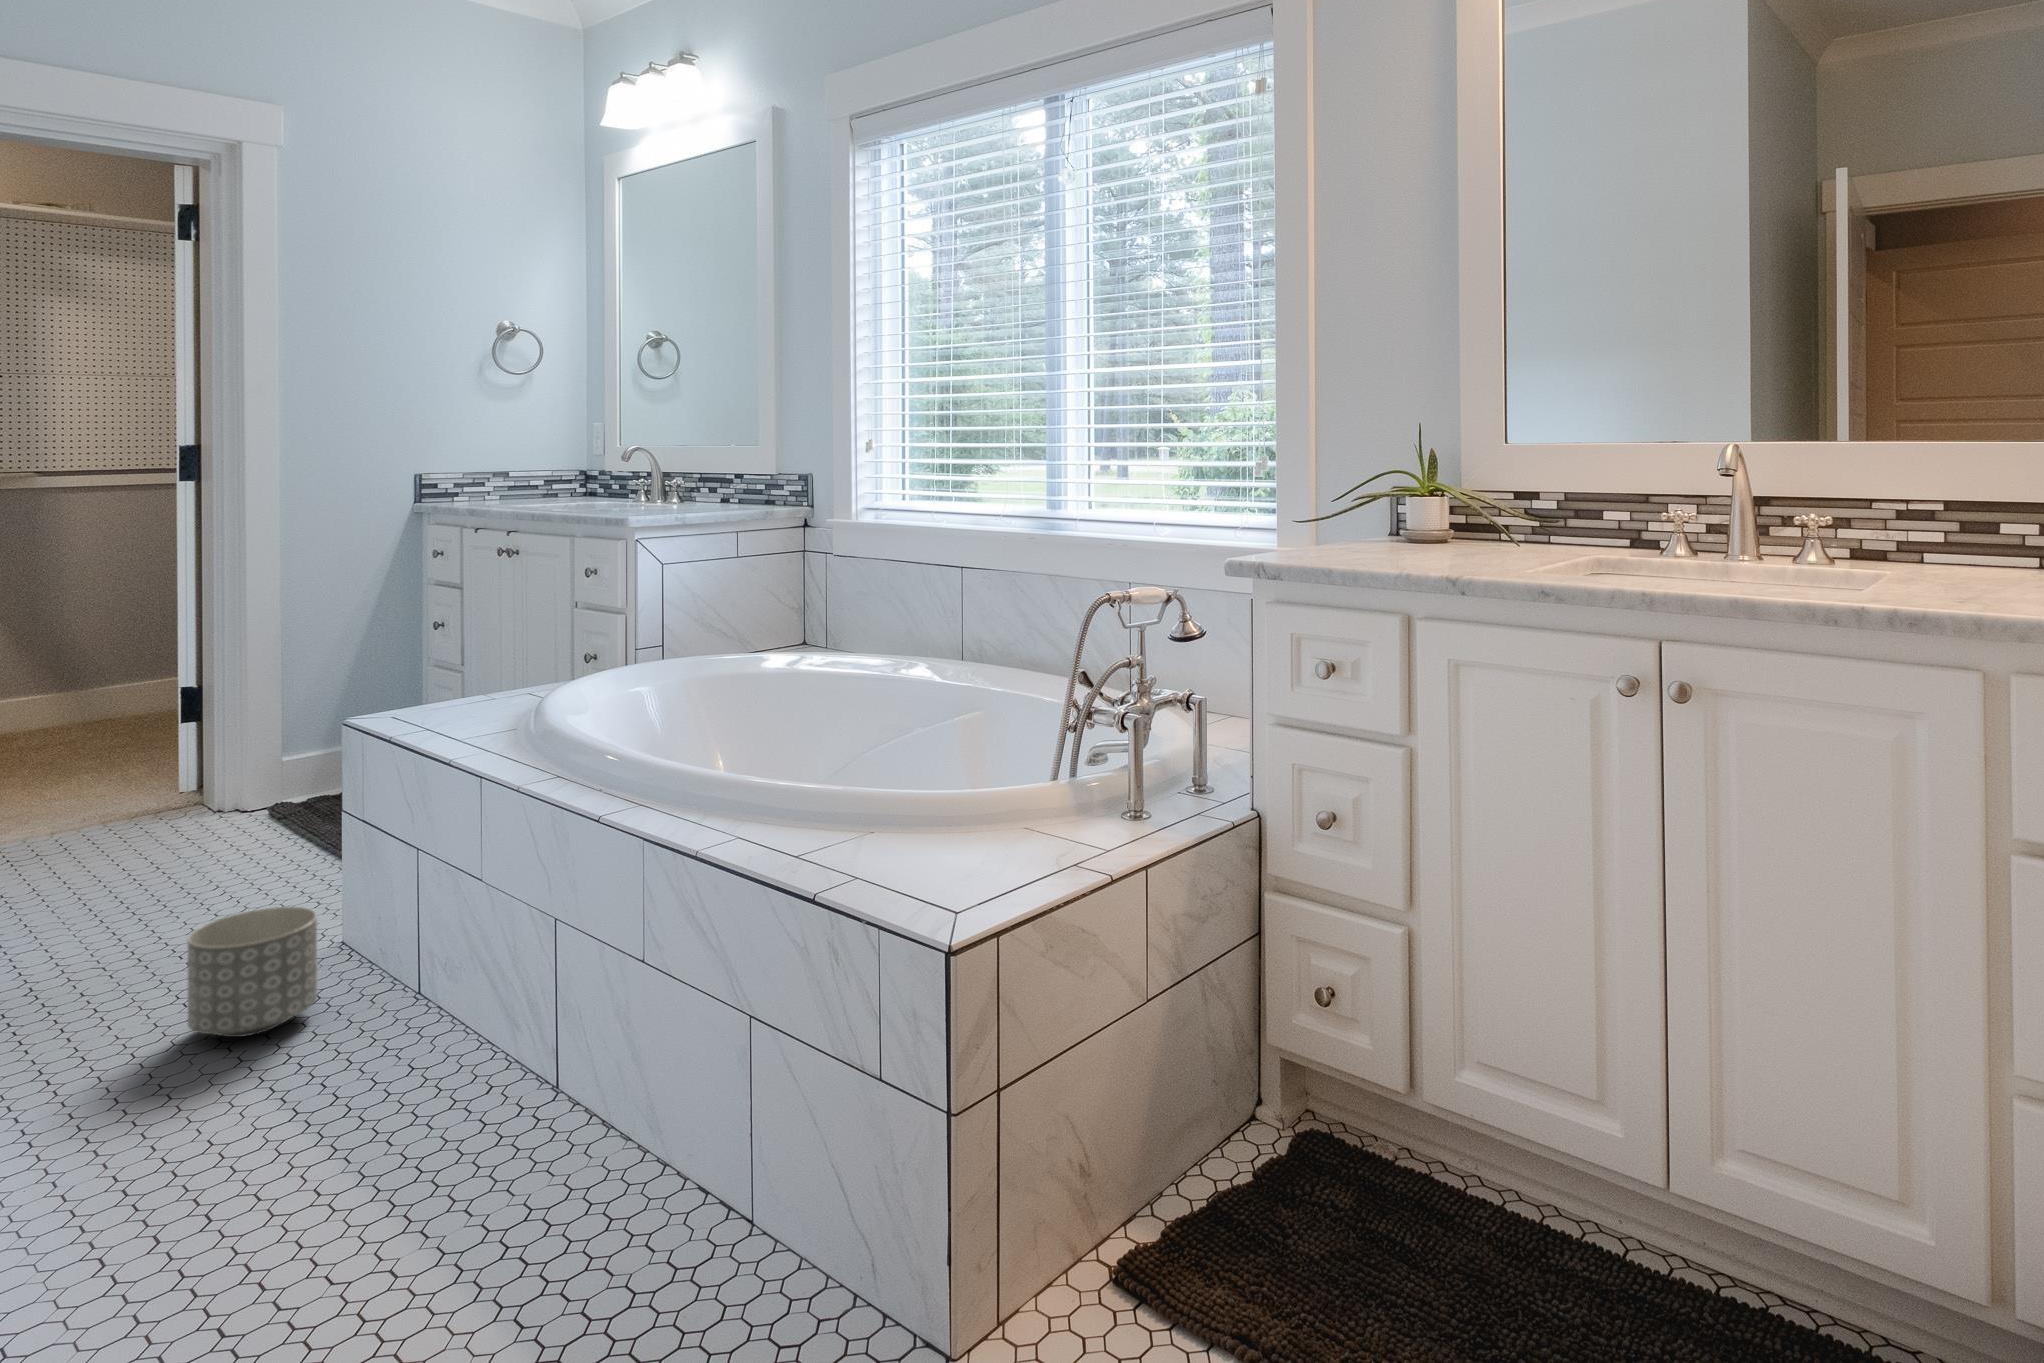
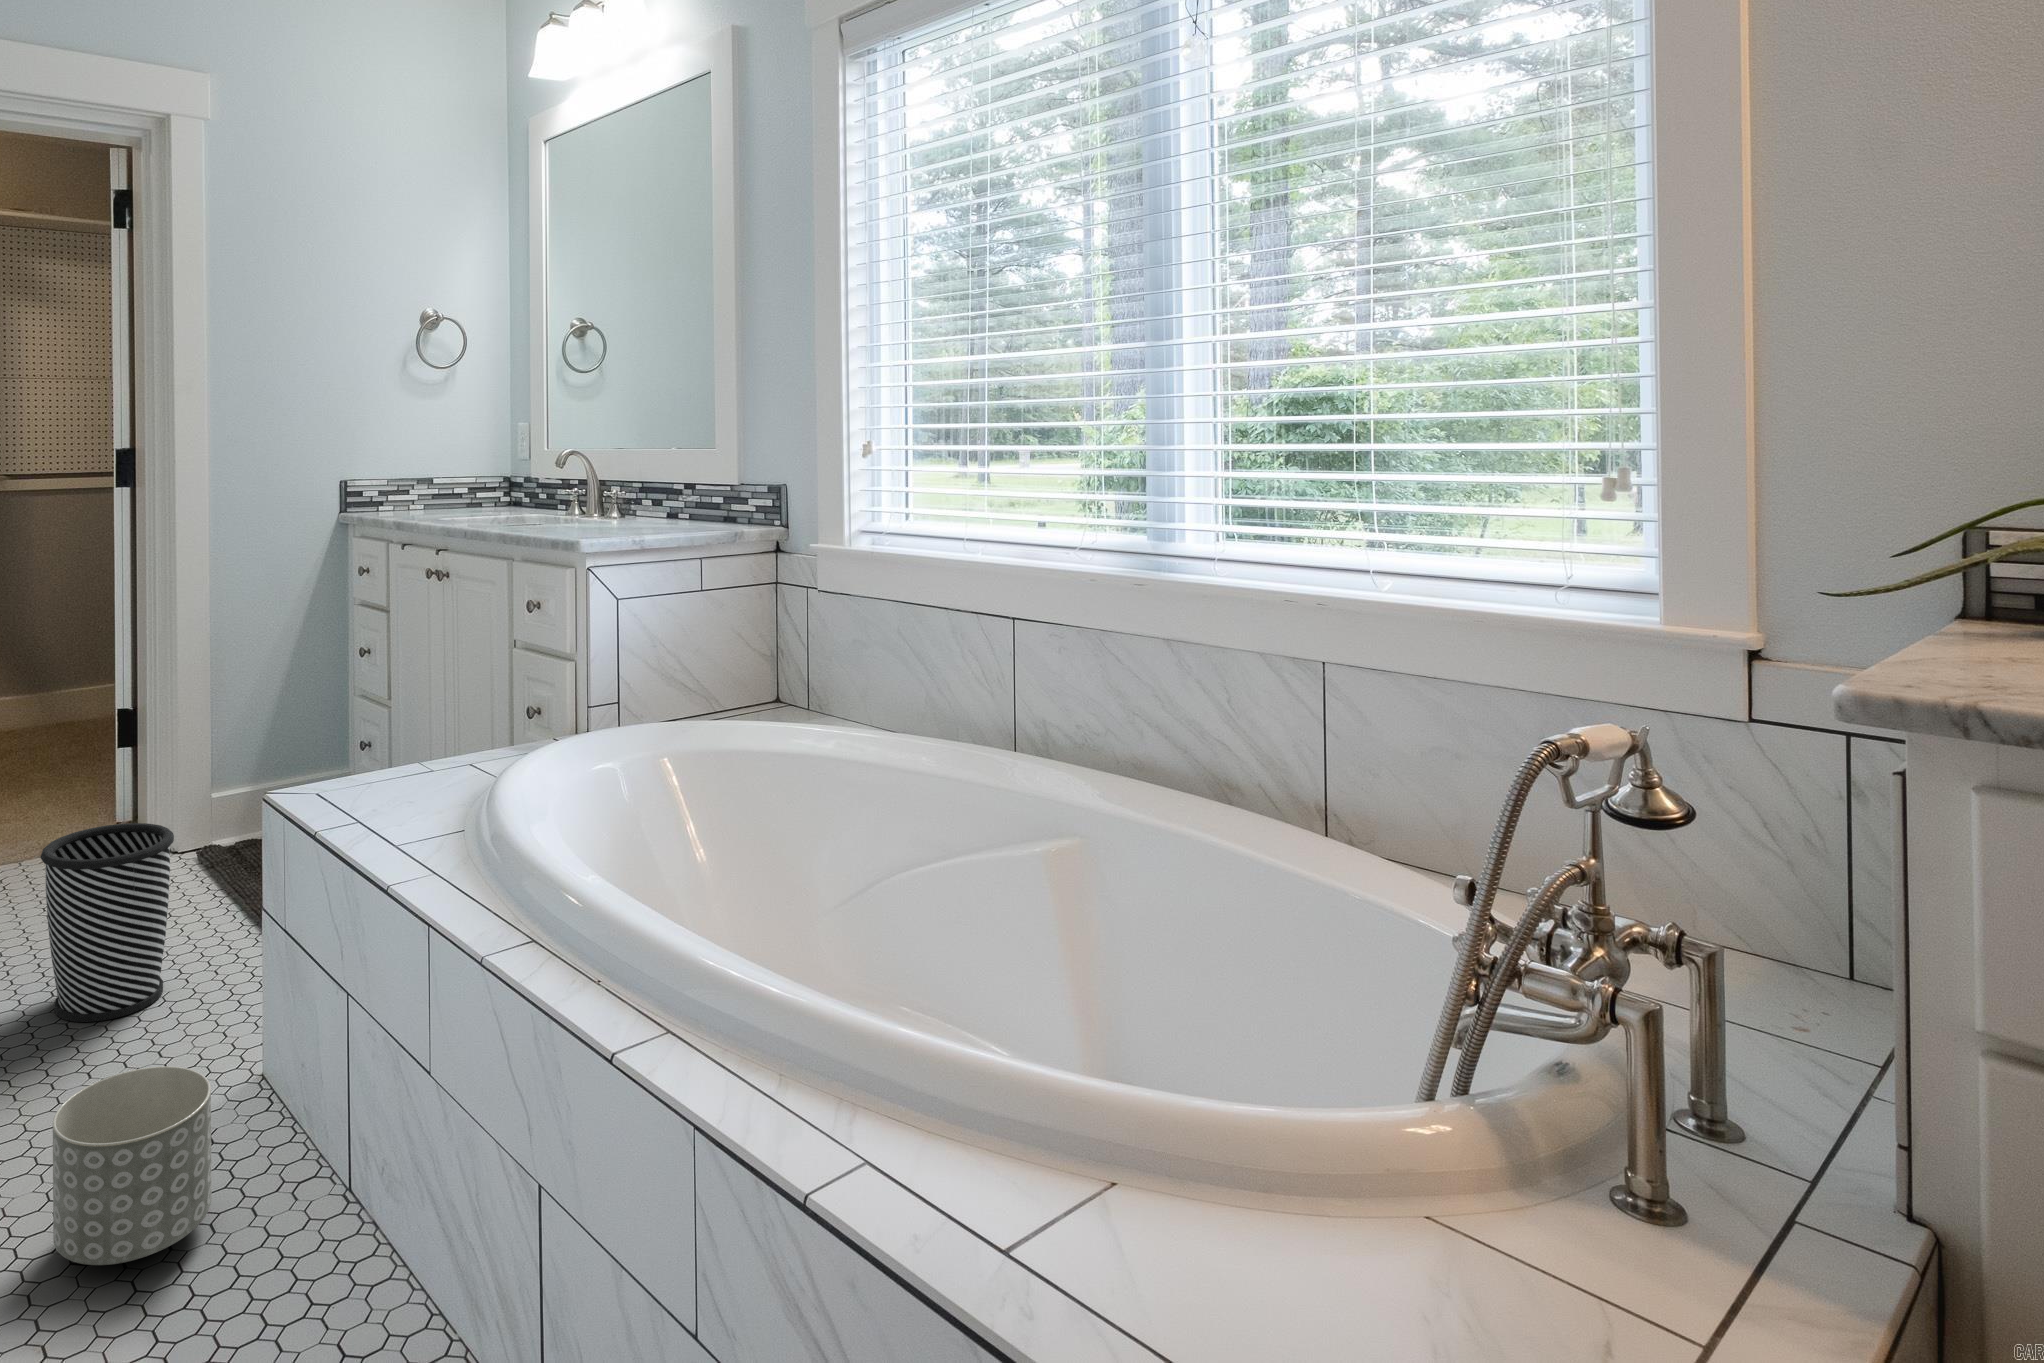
wastebasket: none [137,763,263,923] -> present [41,823,174,1022]

